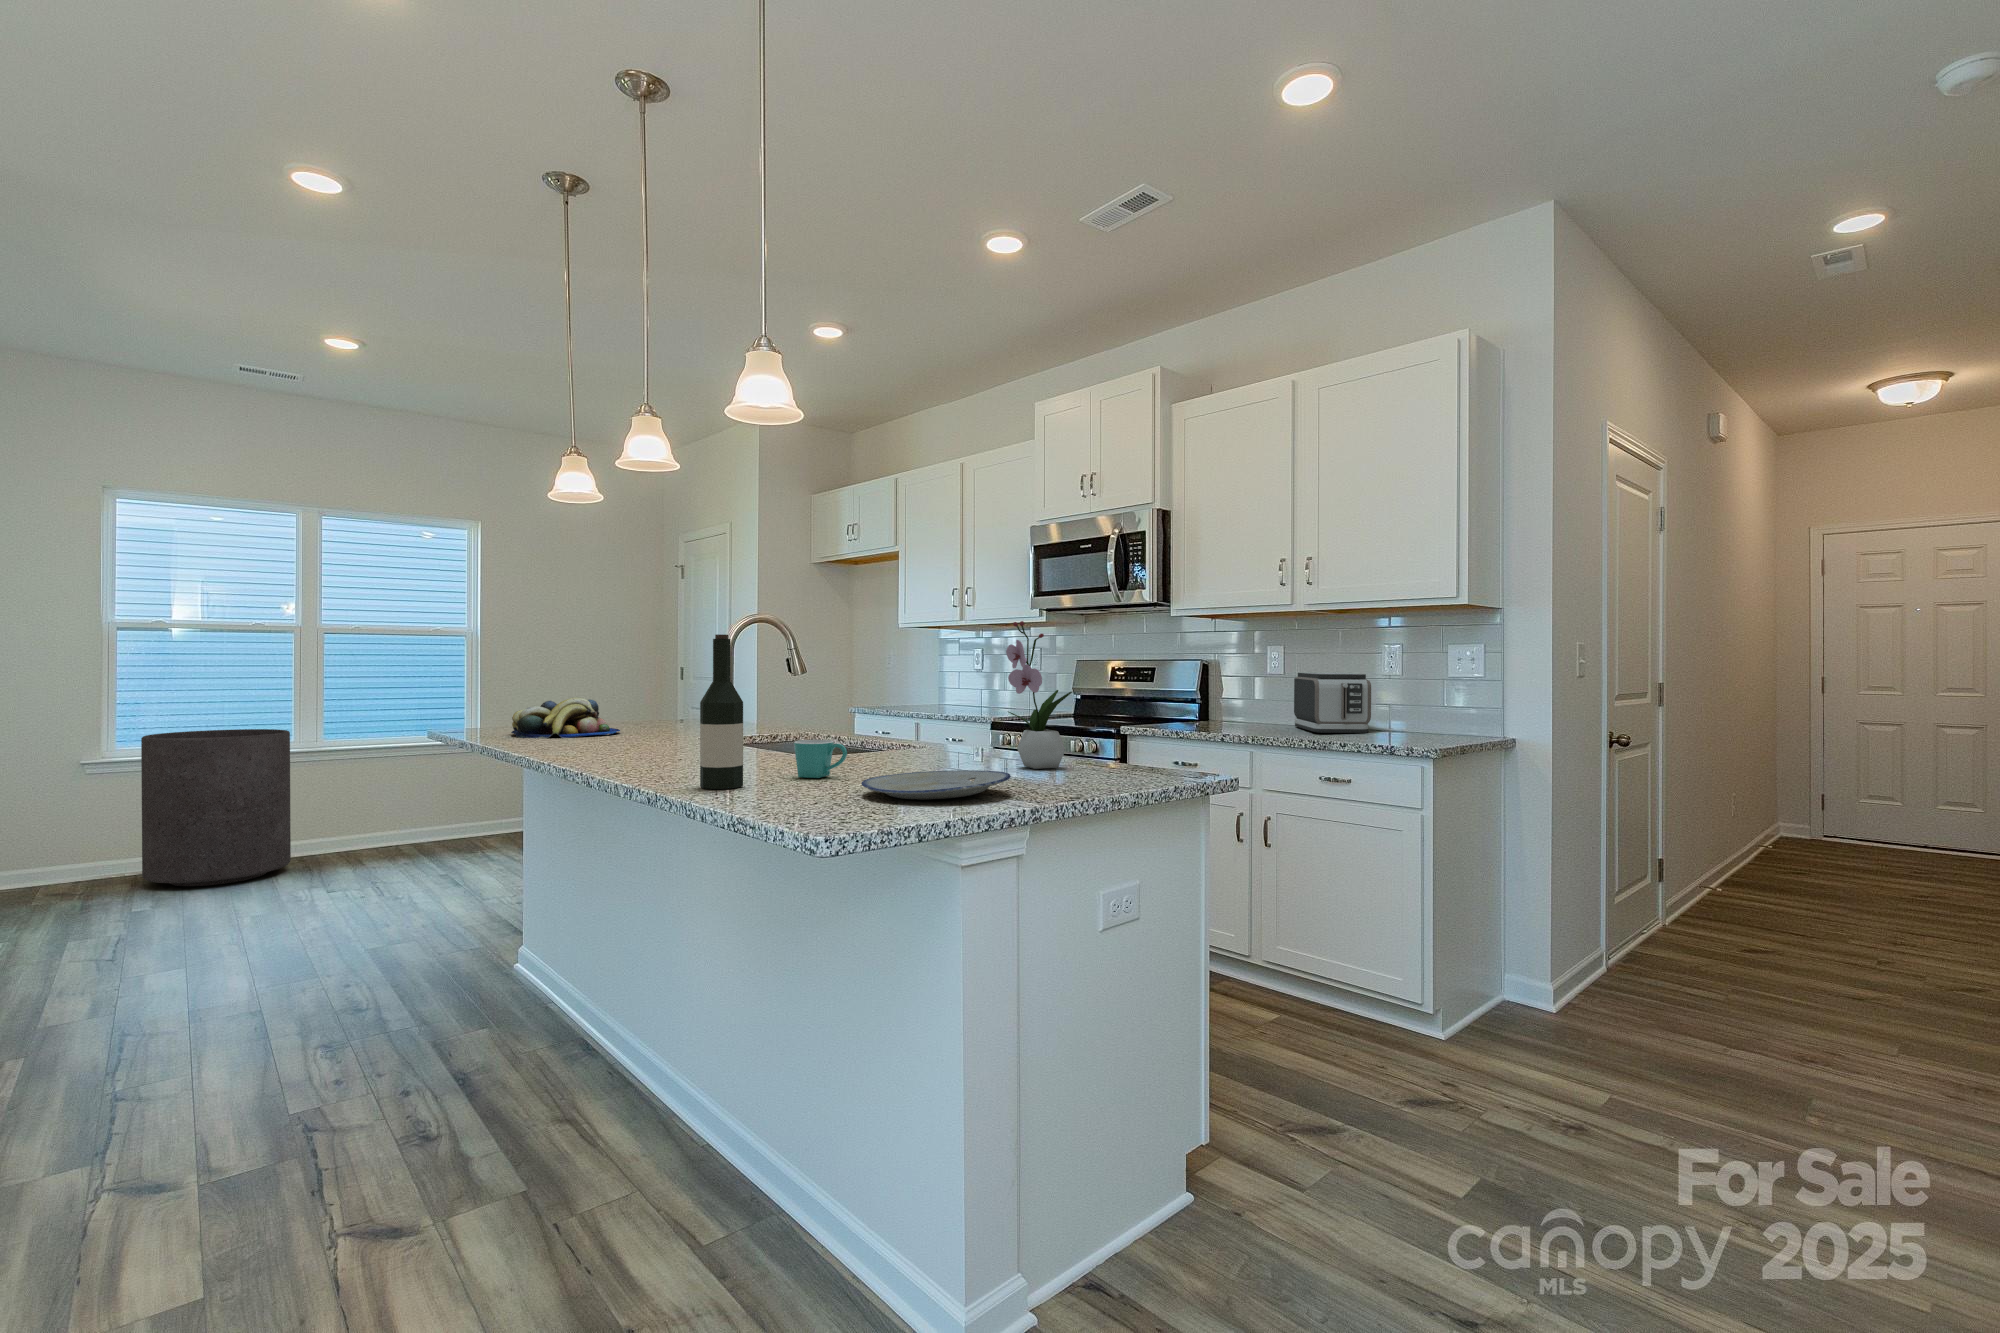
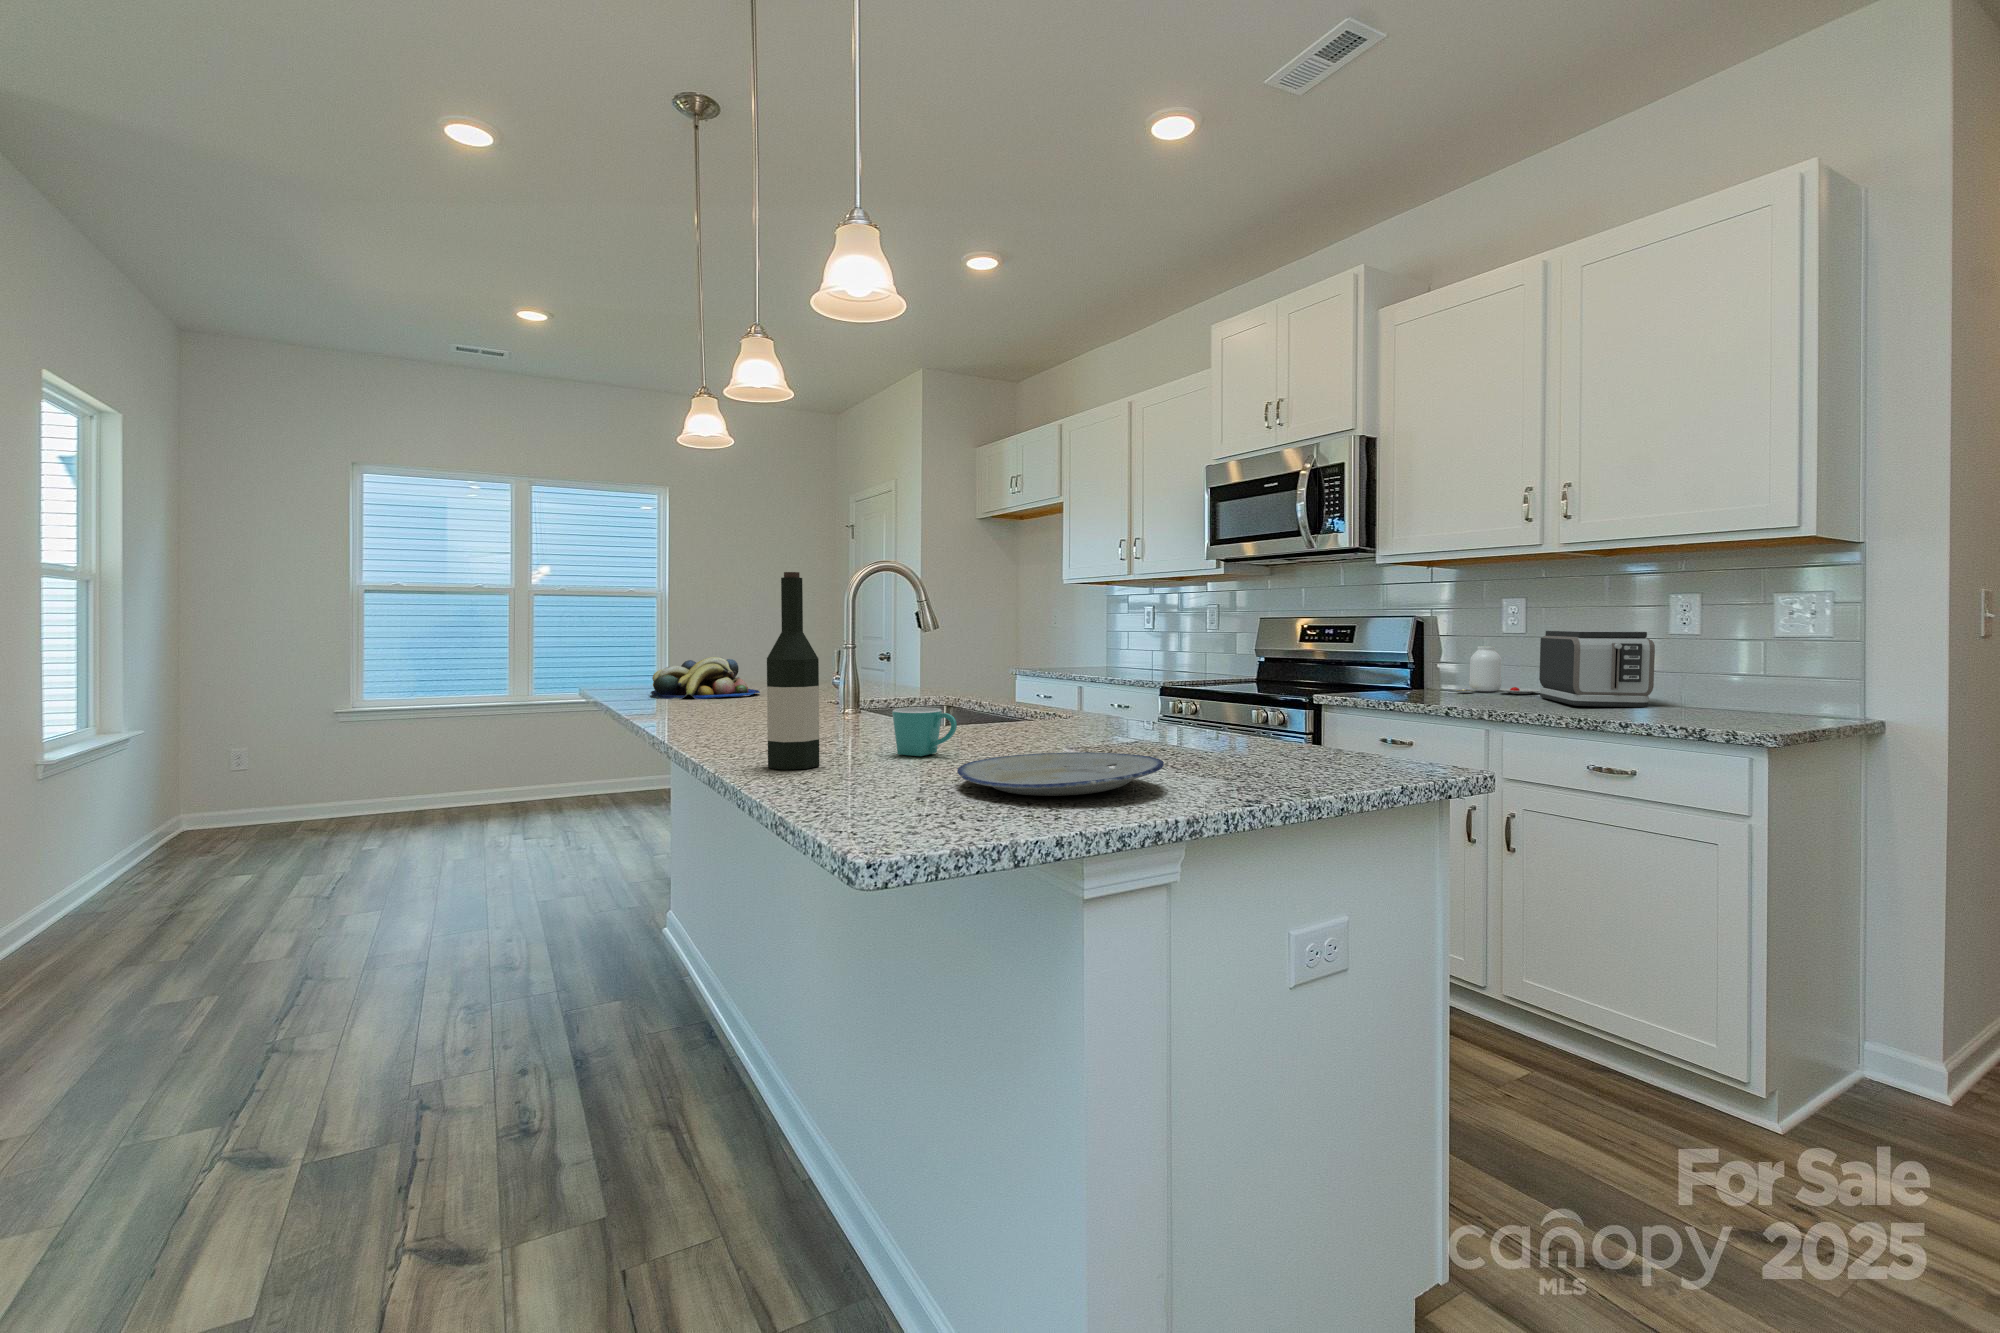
flower arrangement: present [1006,621,1072,769] -> none [1167,558,1256,749]
jar: none [1234,685,1298,724] -> present [1456,646,1540,694]
trash can: present [141,729,291,886] -> none [378,686,504,829]

